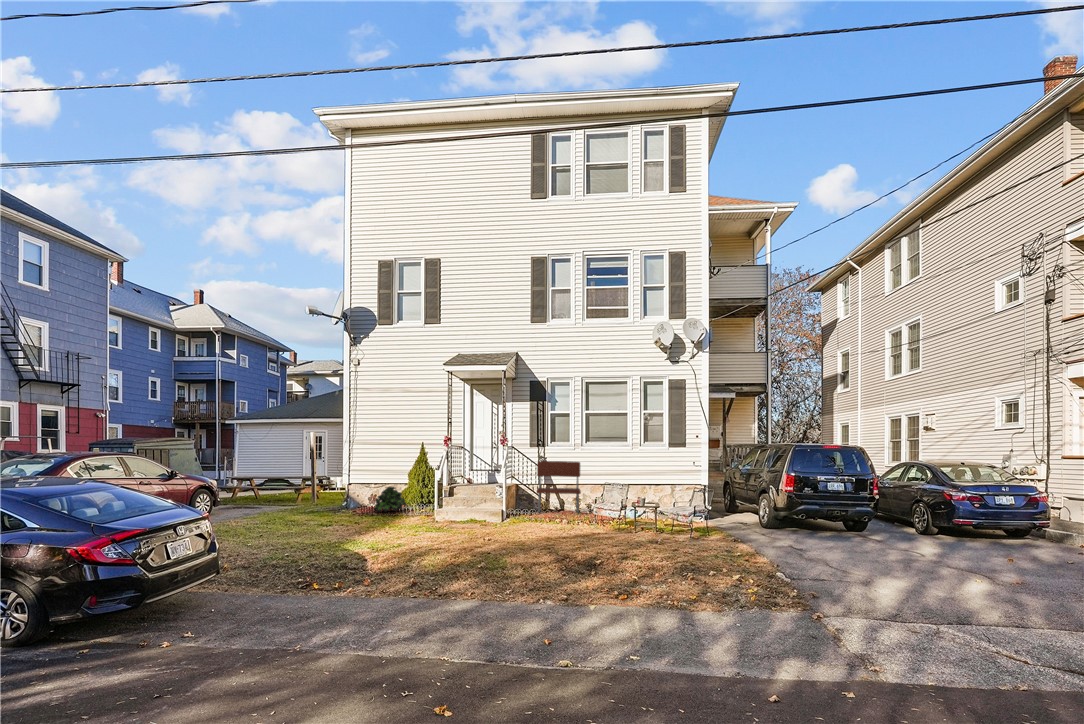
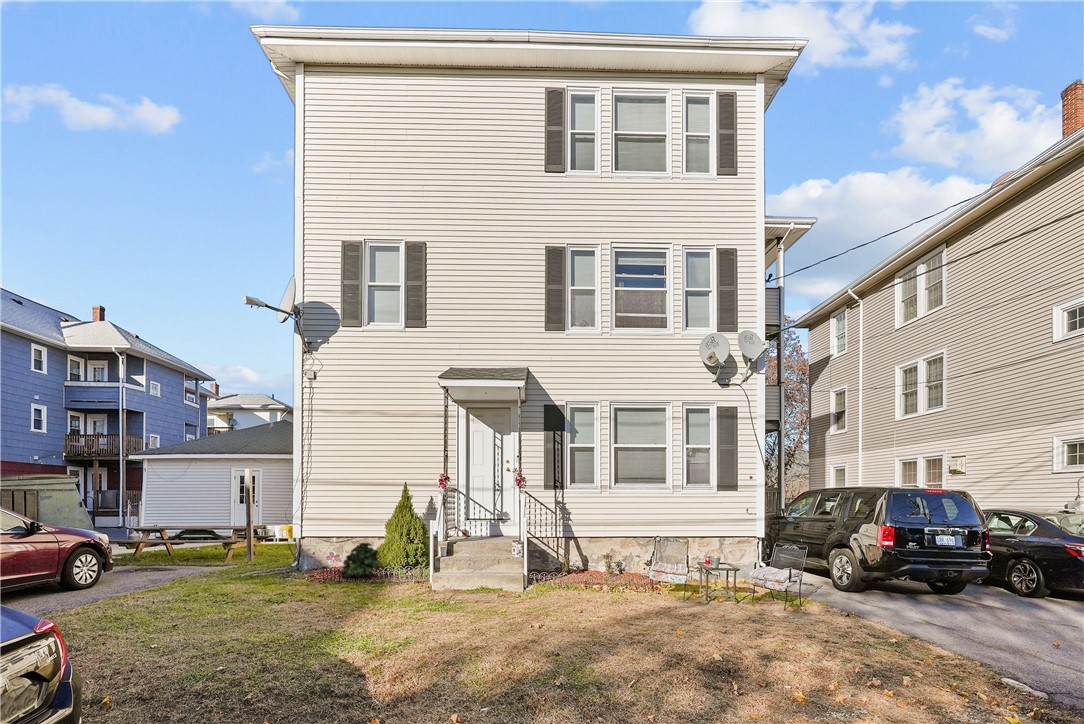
bench: present [537,461,581,513] -> none [555,508,614,575]

